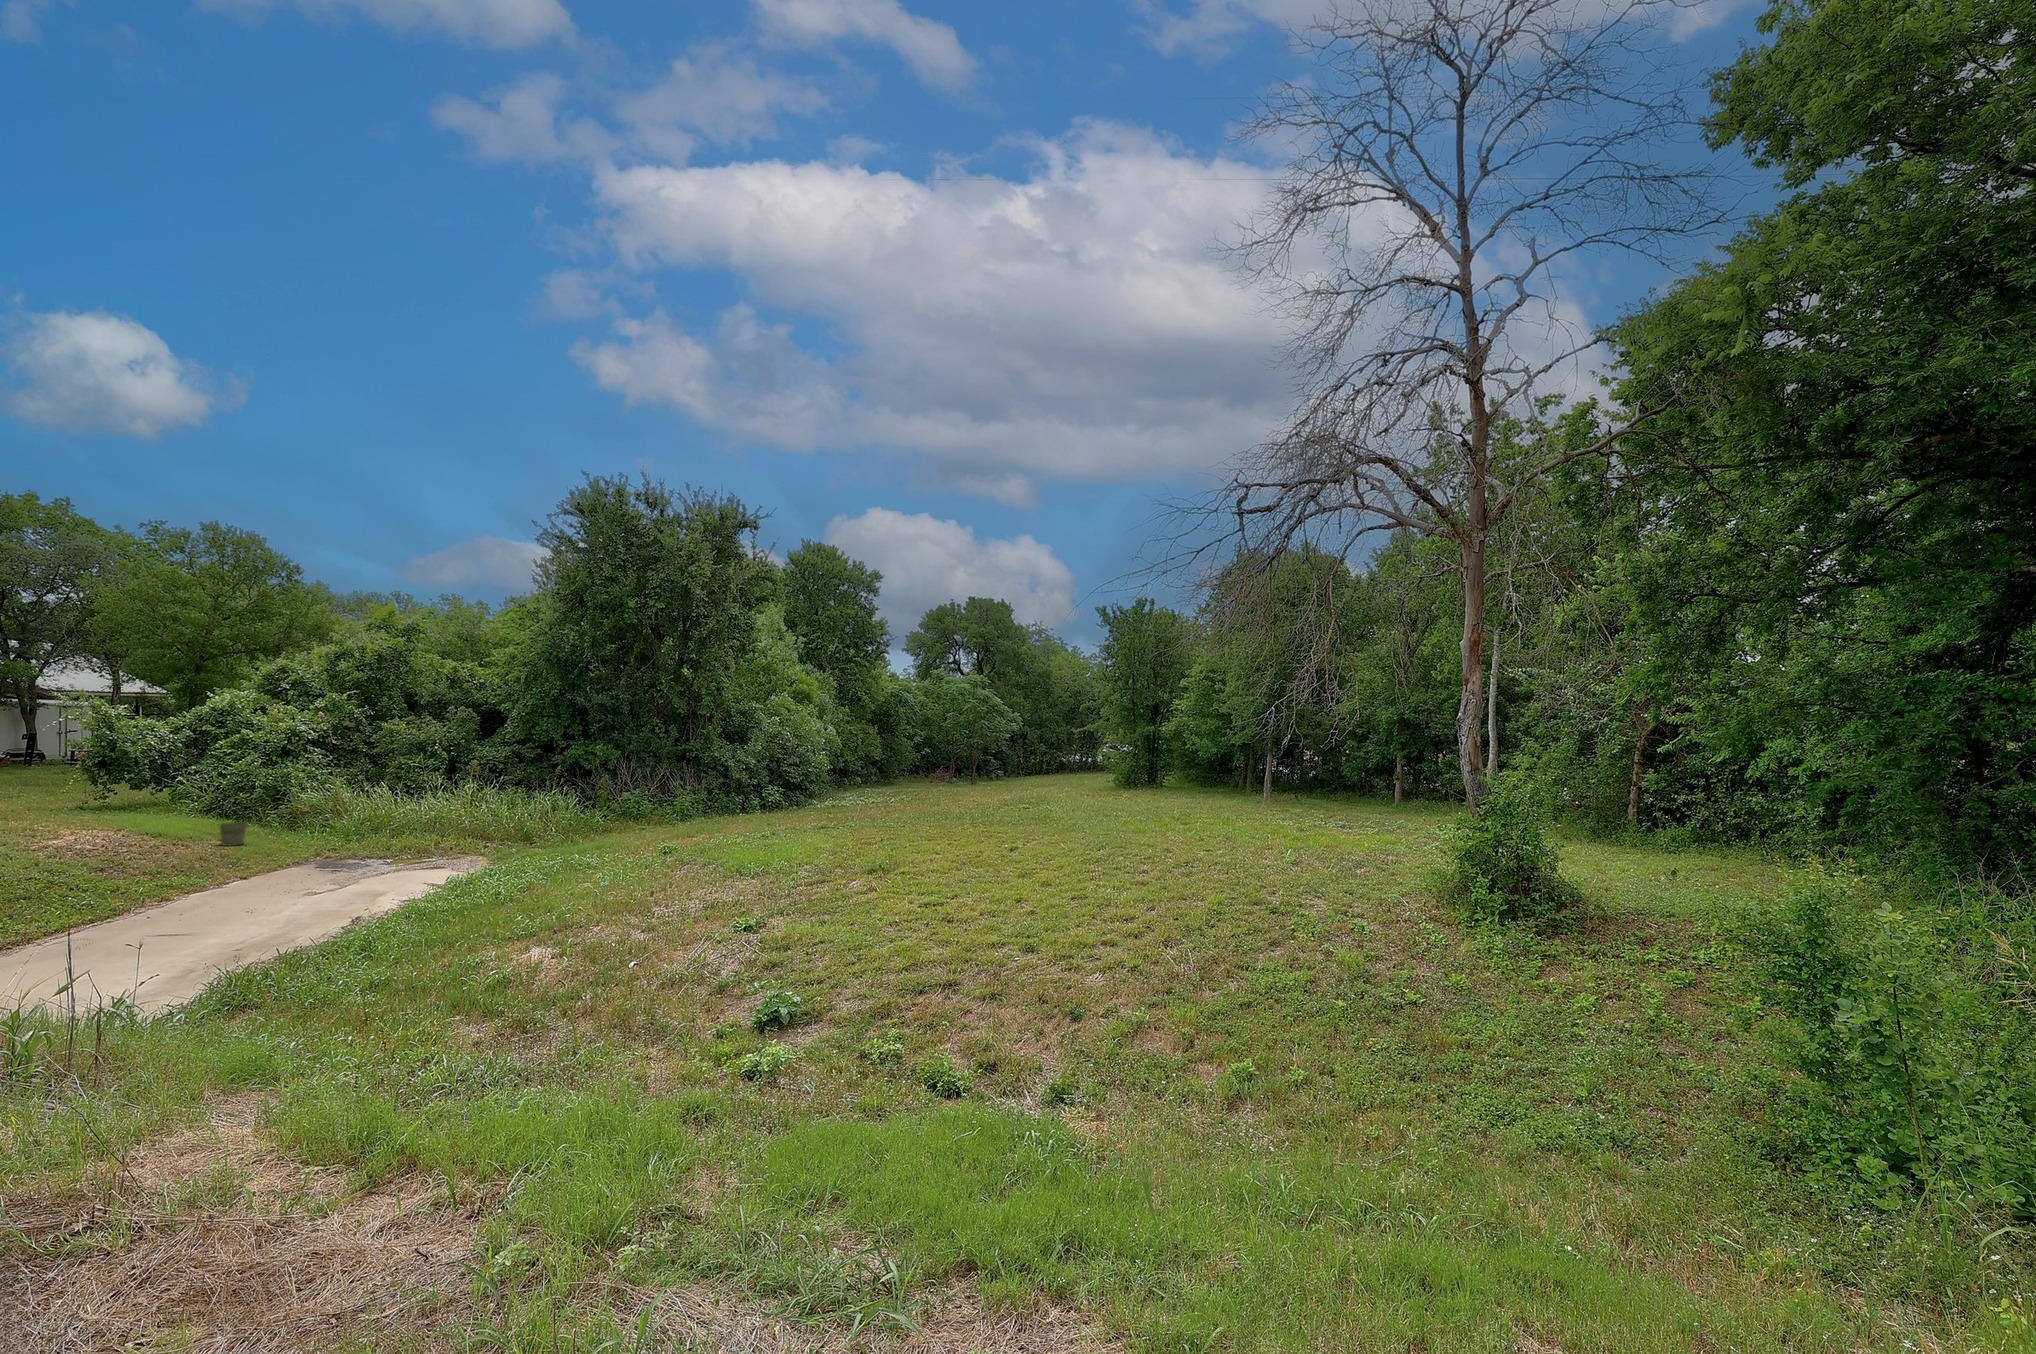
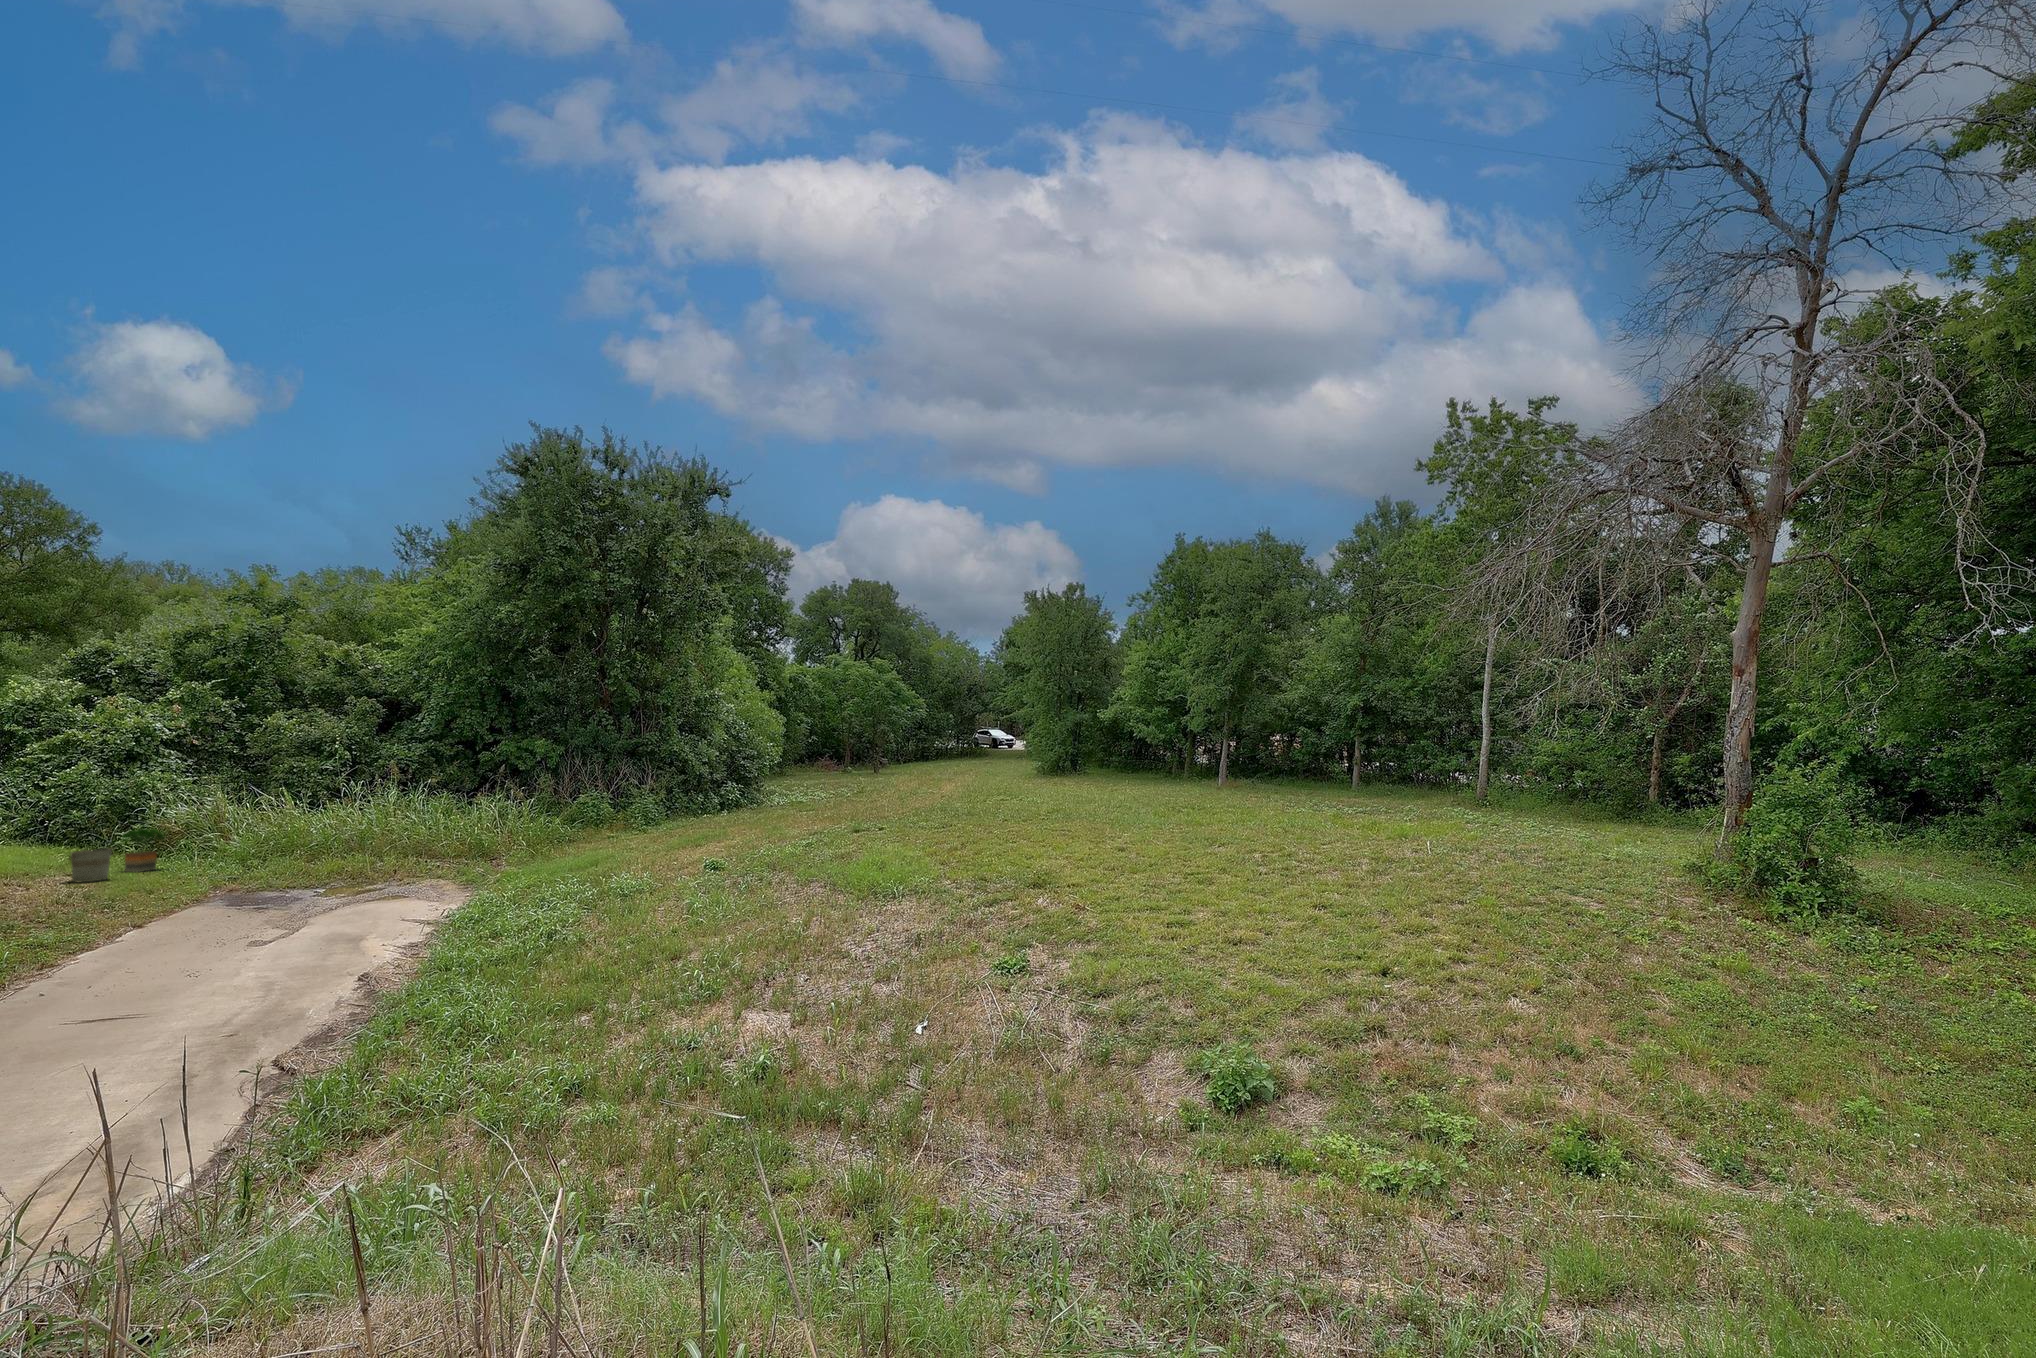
potted tree: none [256,808,288,840] -> present [122,829,165,872]

